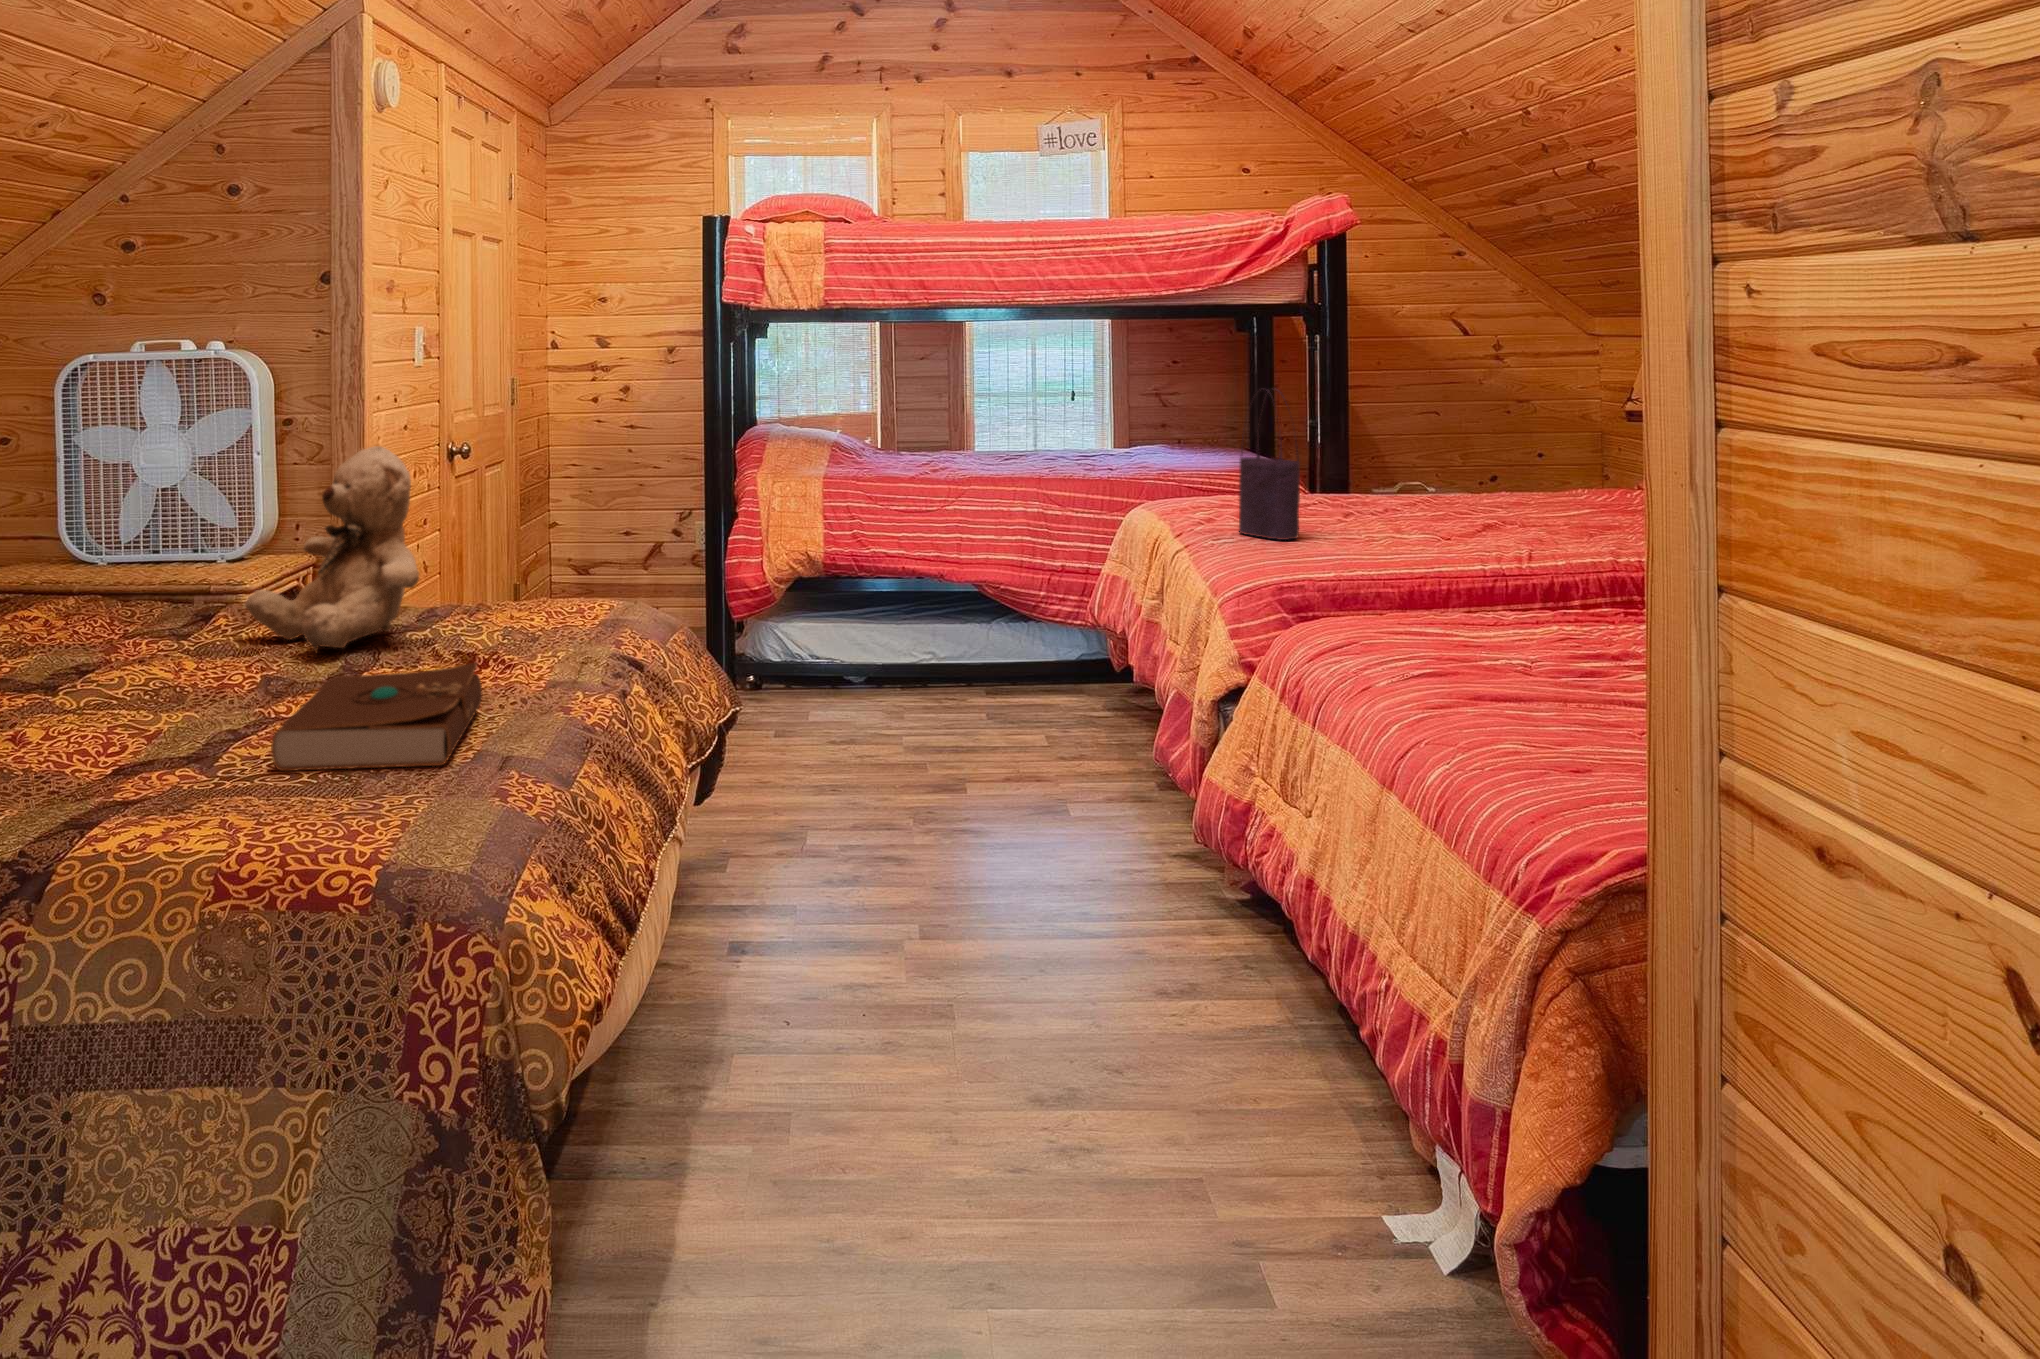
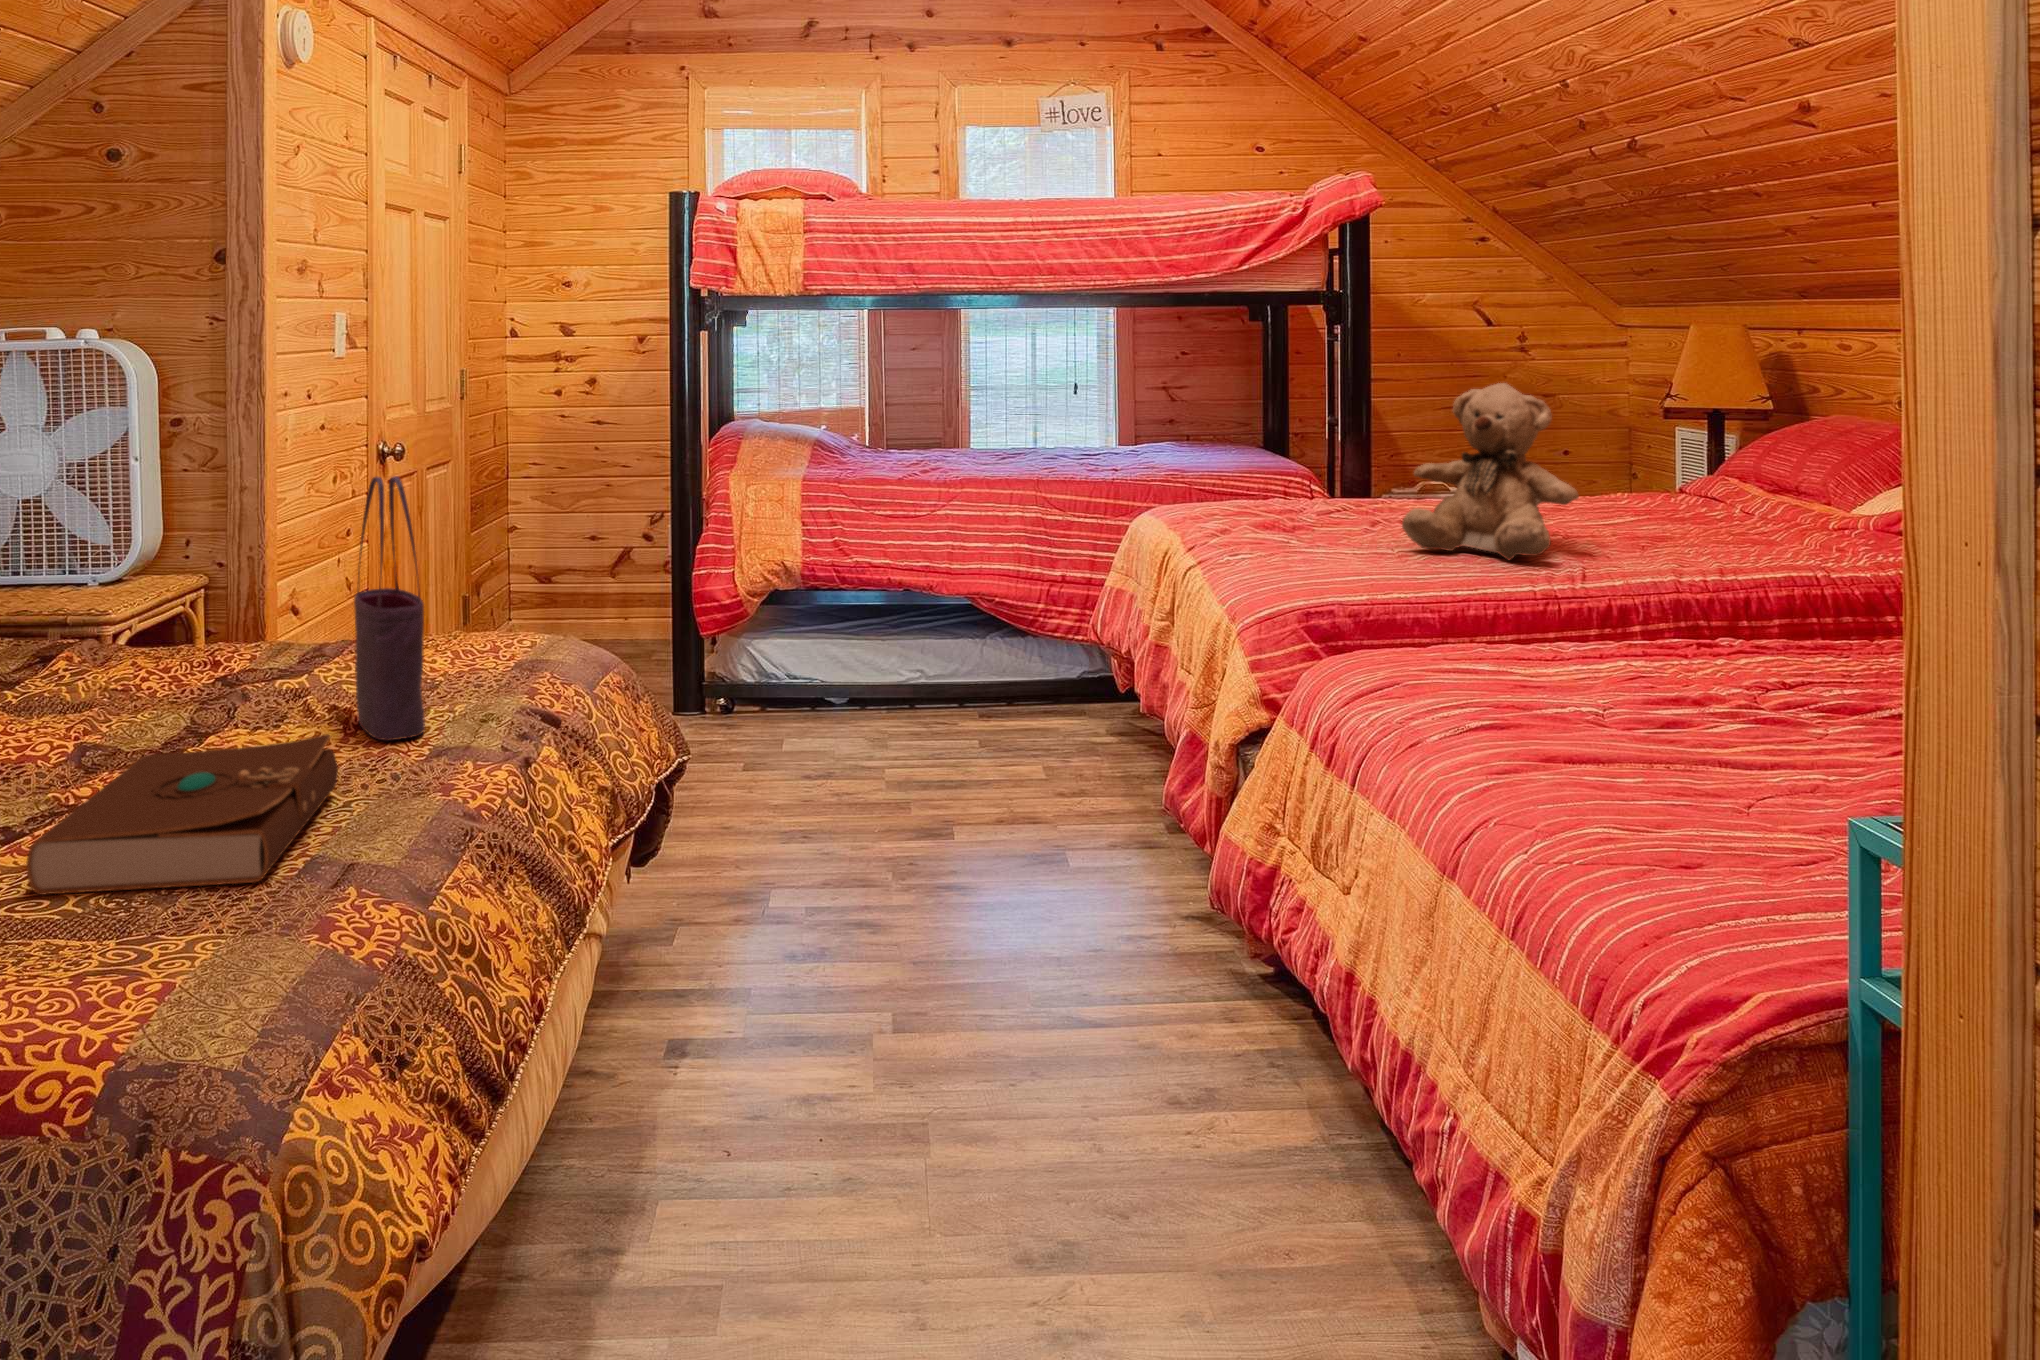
tote bag: present [1239,389,1300,540] -> present [354,476,425,741]
teddy bear: present [245,446,419,652] -> present [1402,383,1579,560]

